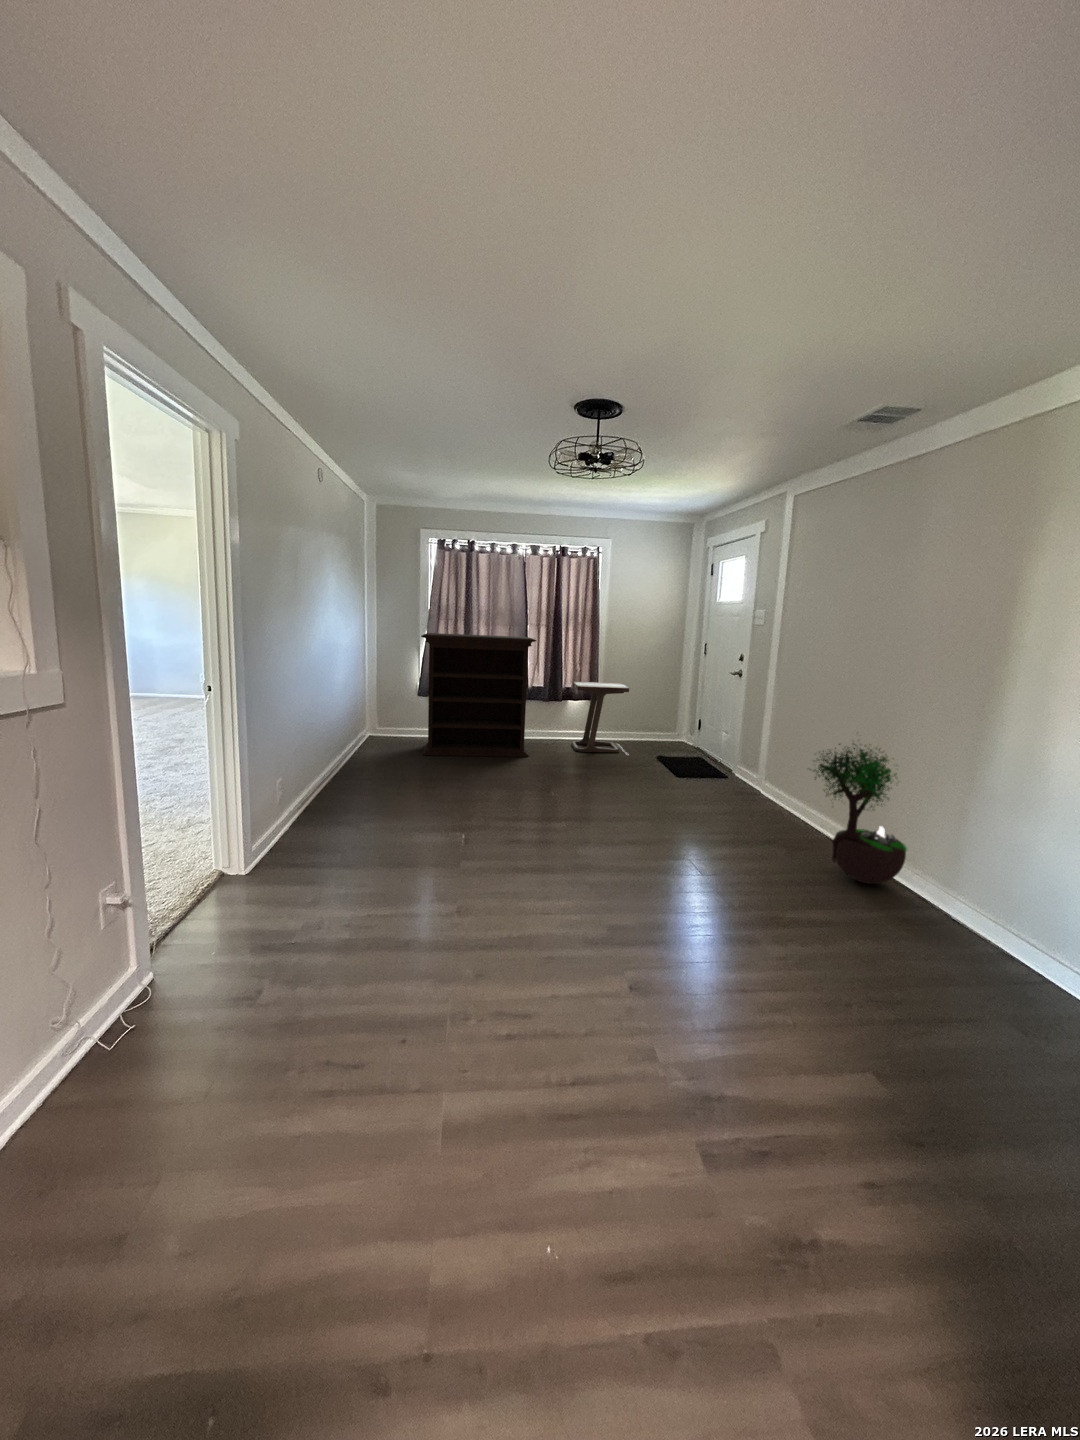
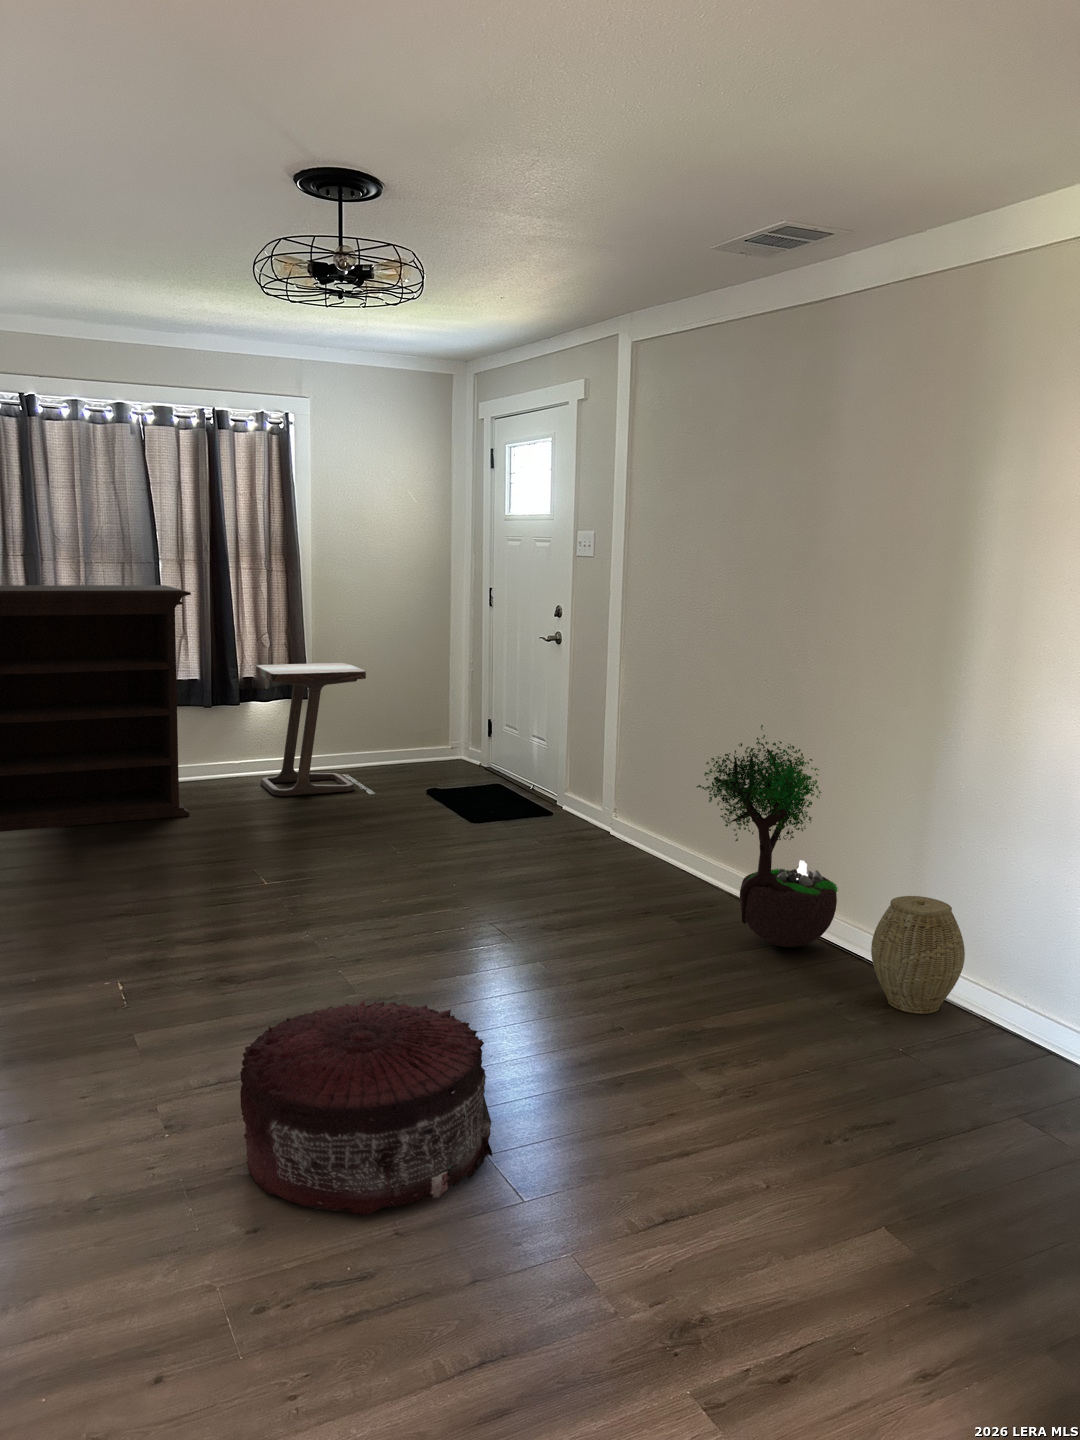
woven basket: none [927,863,1008,952] -> present [871,896,965,1014]
pouf: none [459,877,614,1023] -> present [240,1000,492,1215]

